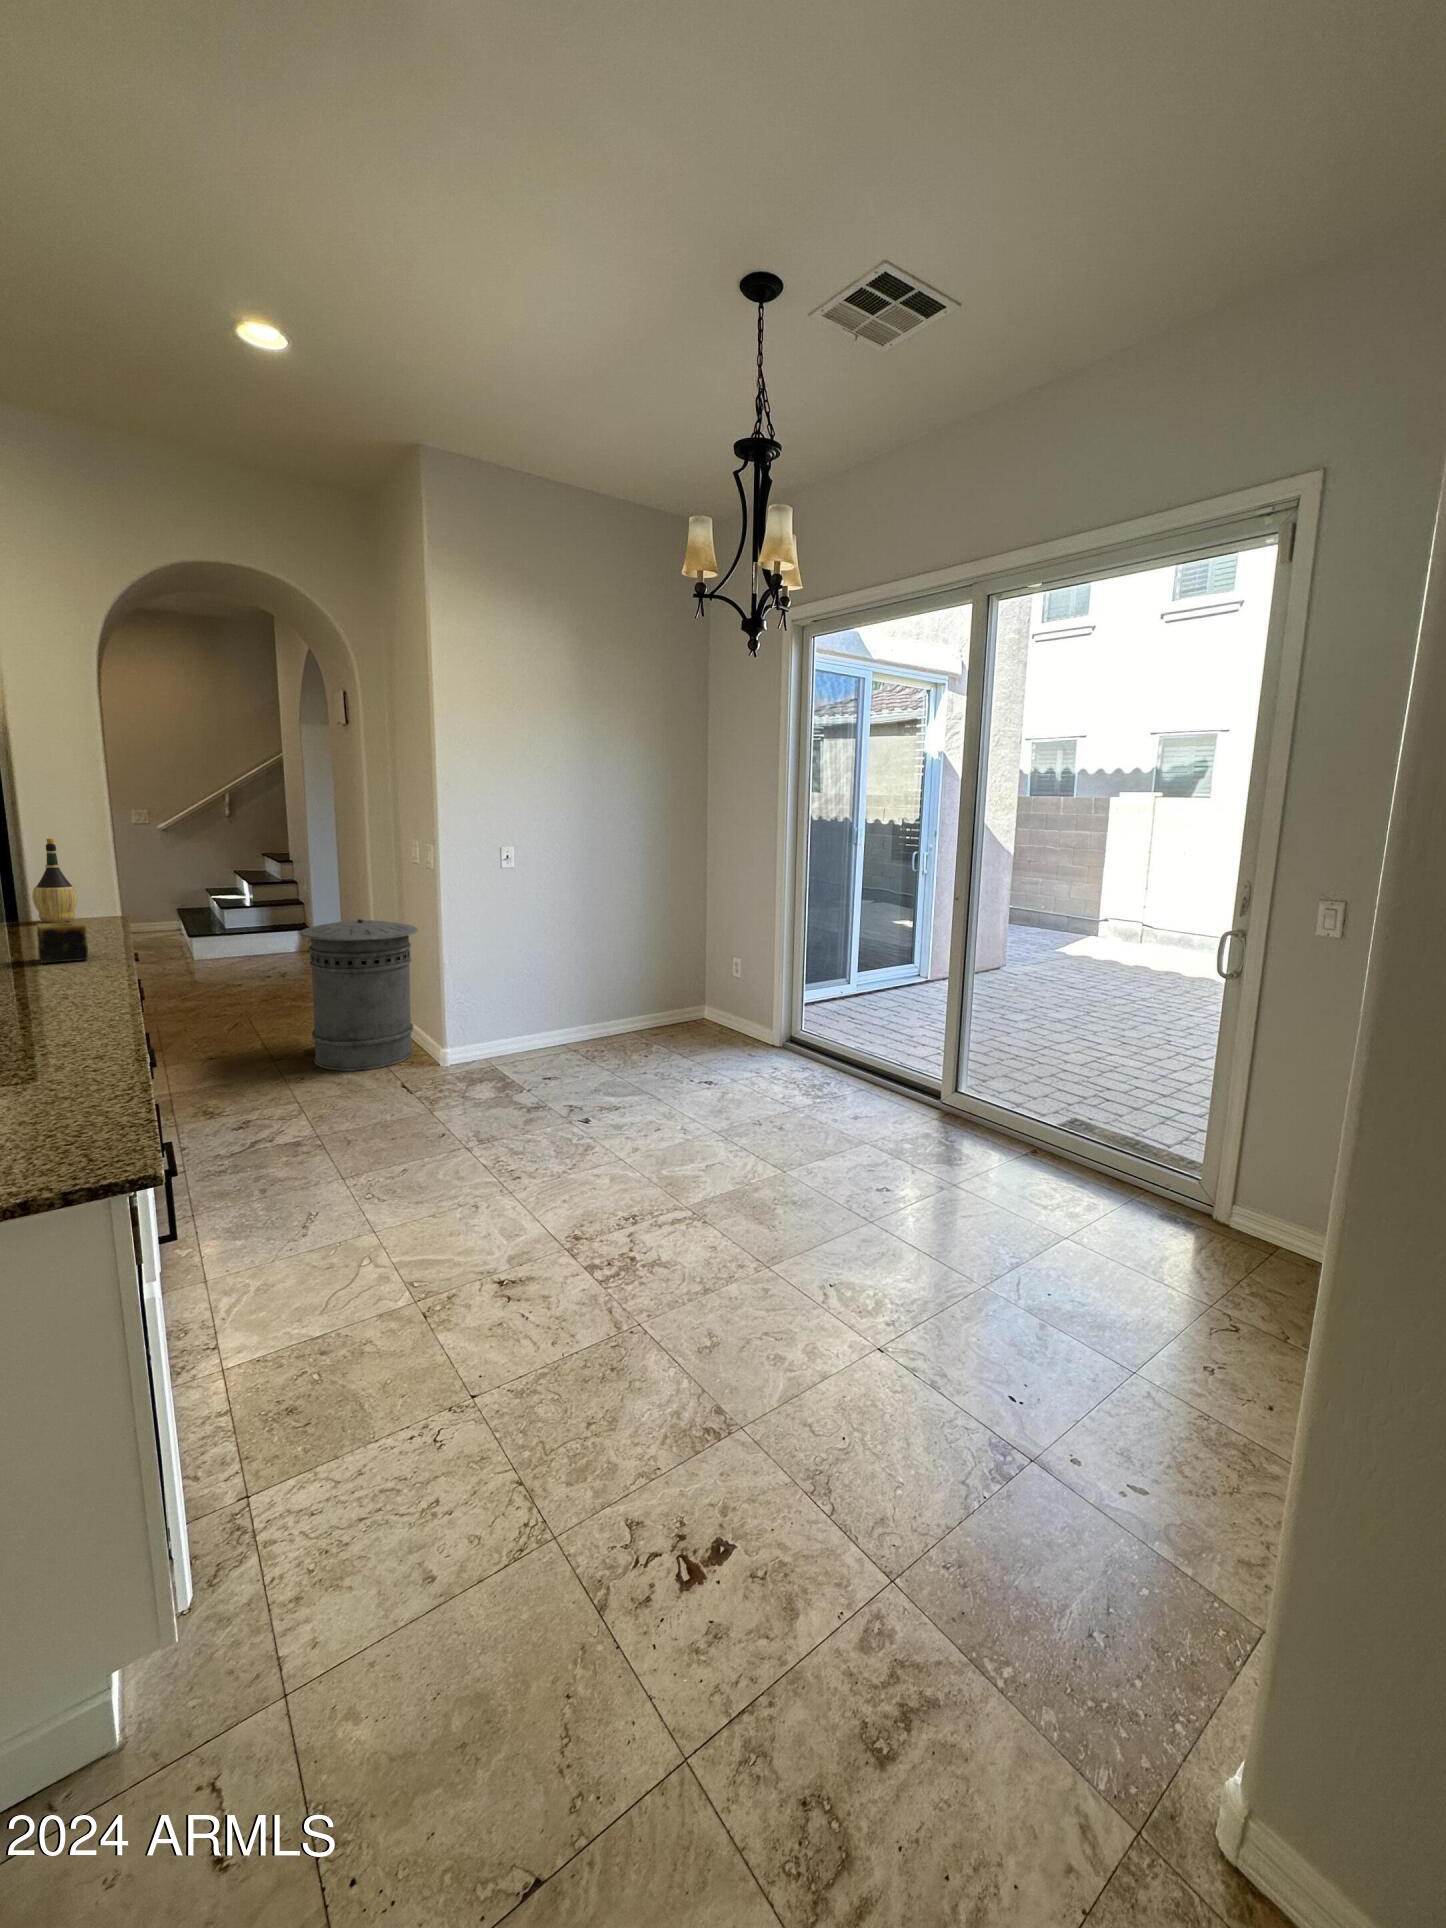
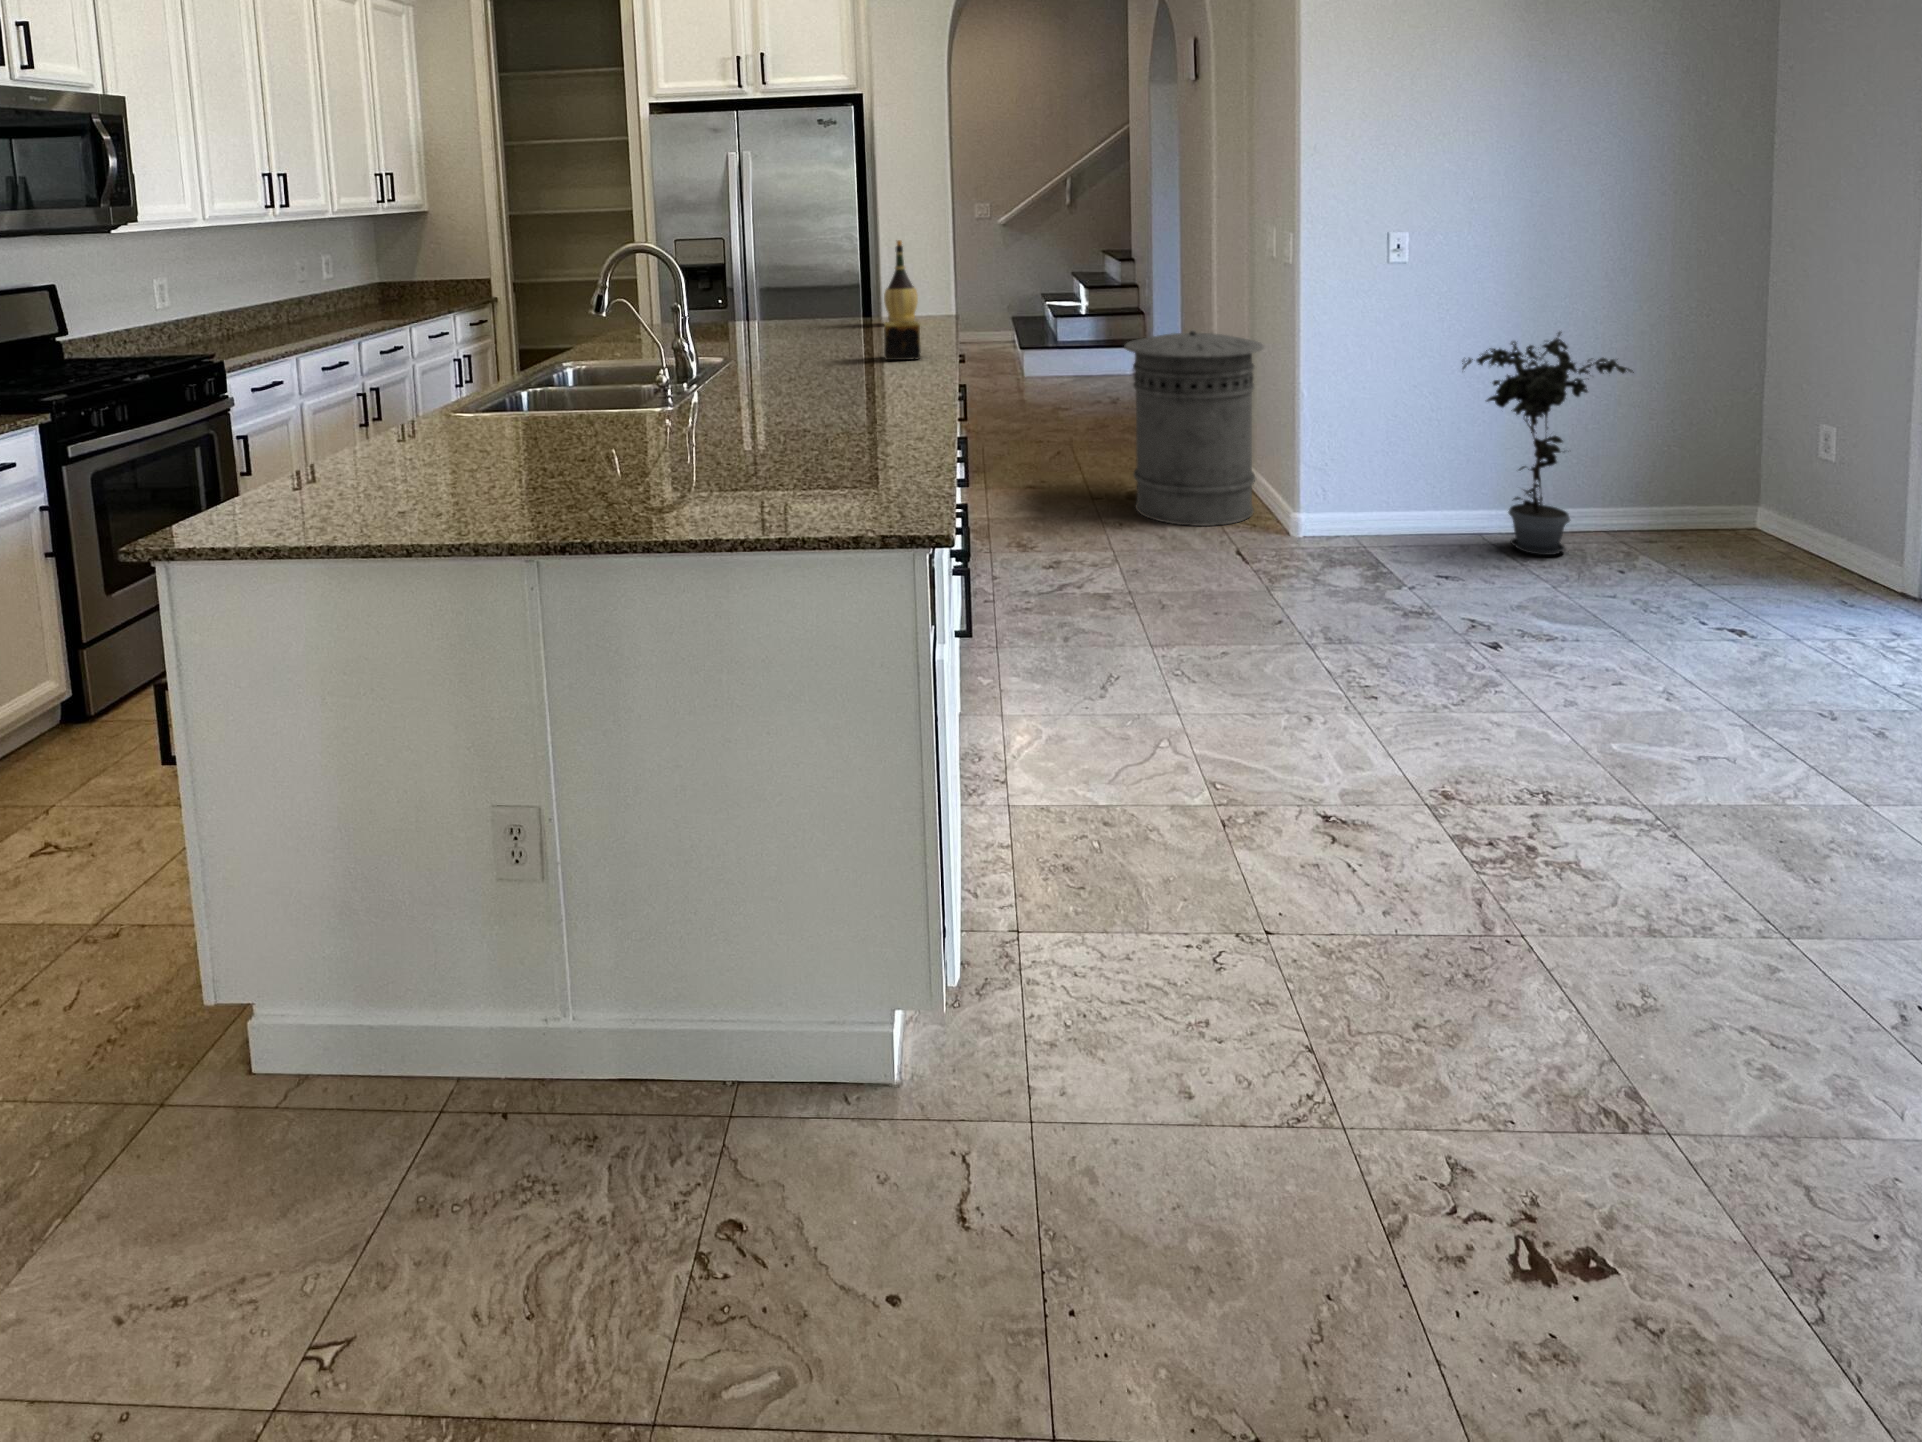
potted plant: none [554,914,649,1054] -> present [1462,332,1634,555]

